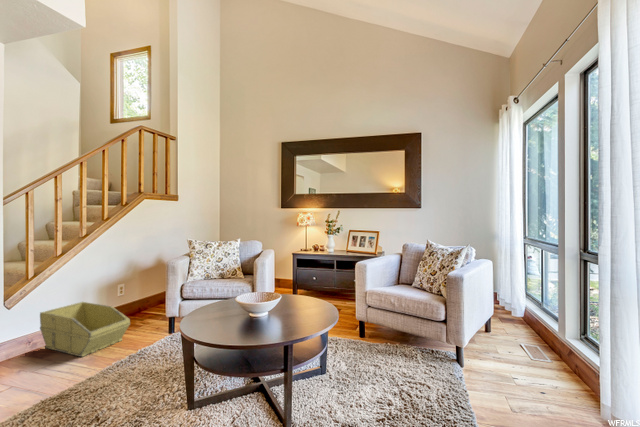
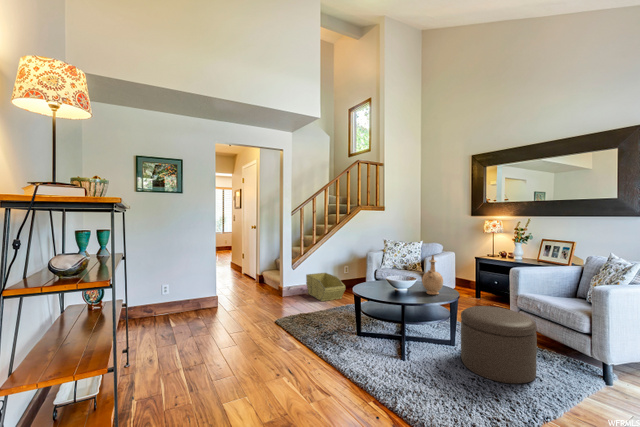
vase: none [285,257,312,312] -> present [422,255,443,295]
ottoman: none [343,311,423,408] -> present [461,306,537,384]

